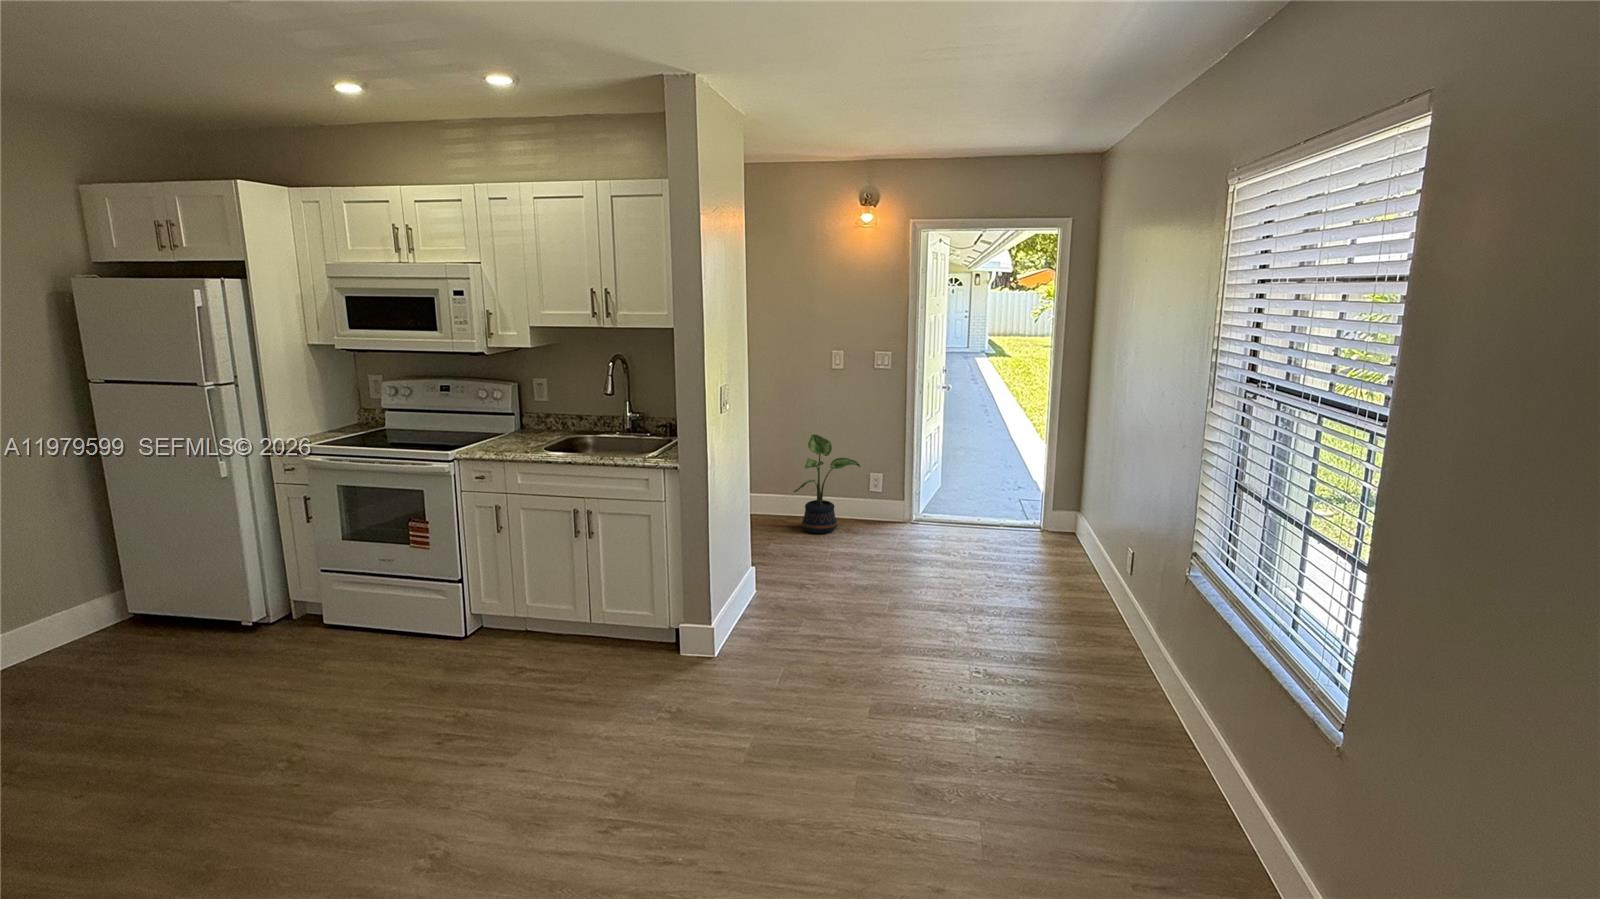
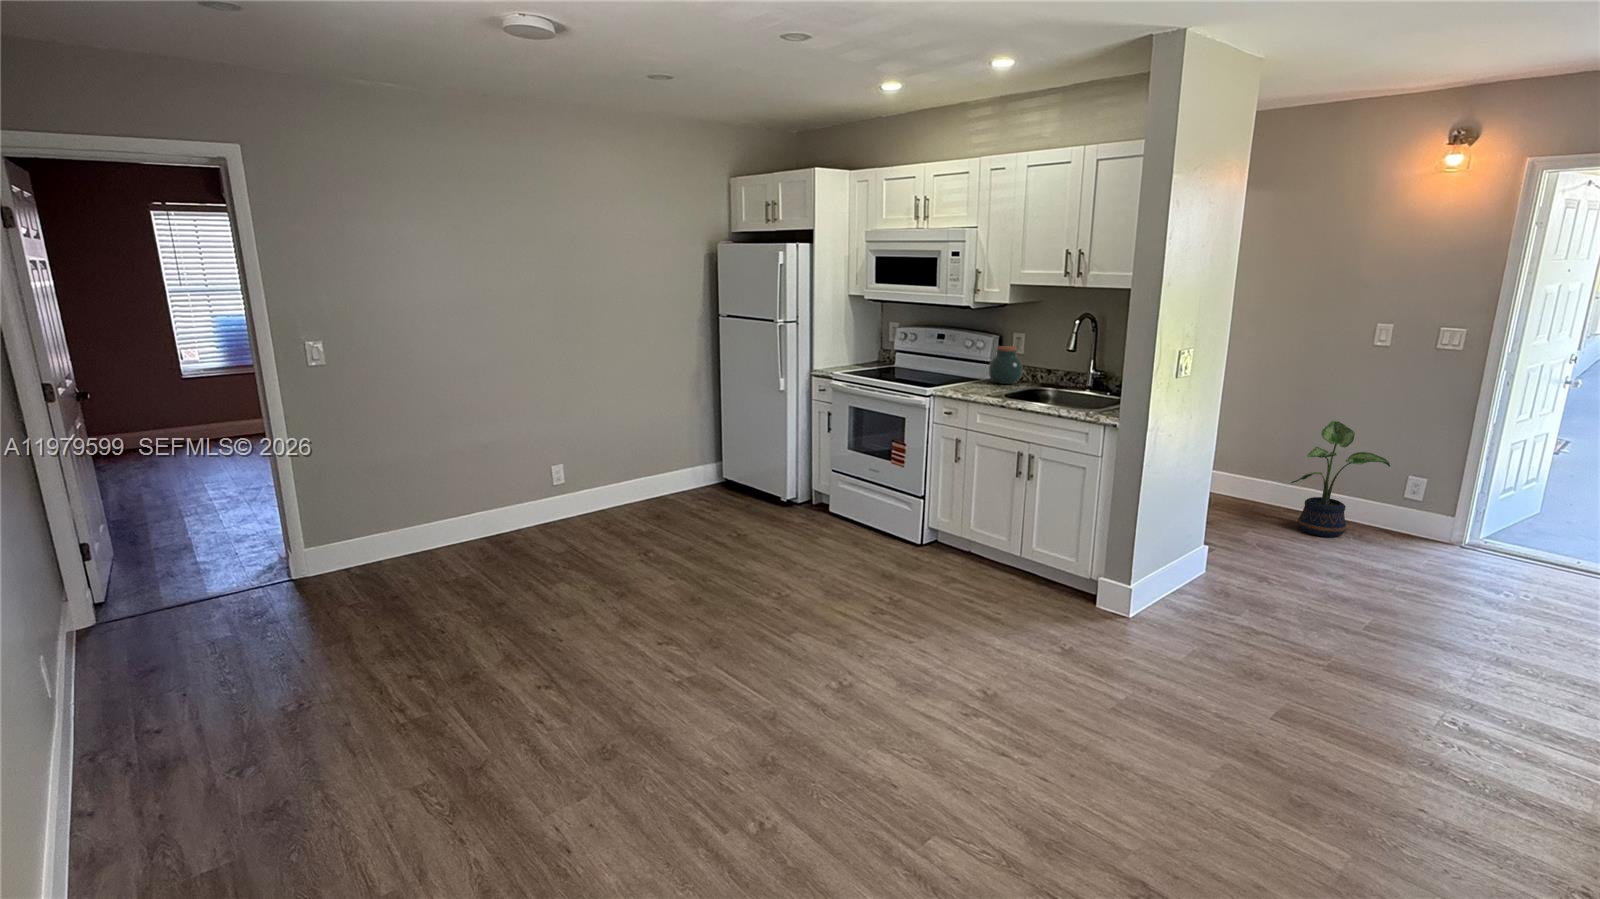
jar: none [513,394,552,436] -> present [988,346,1023,384]

